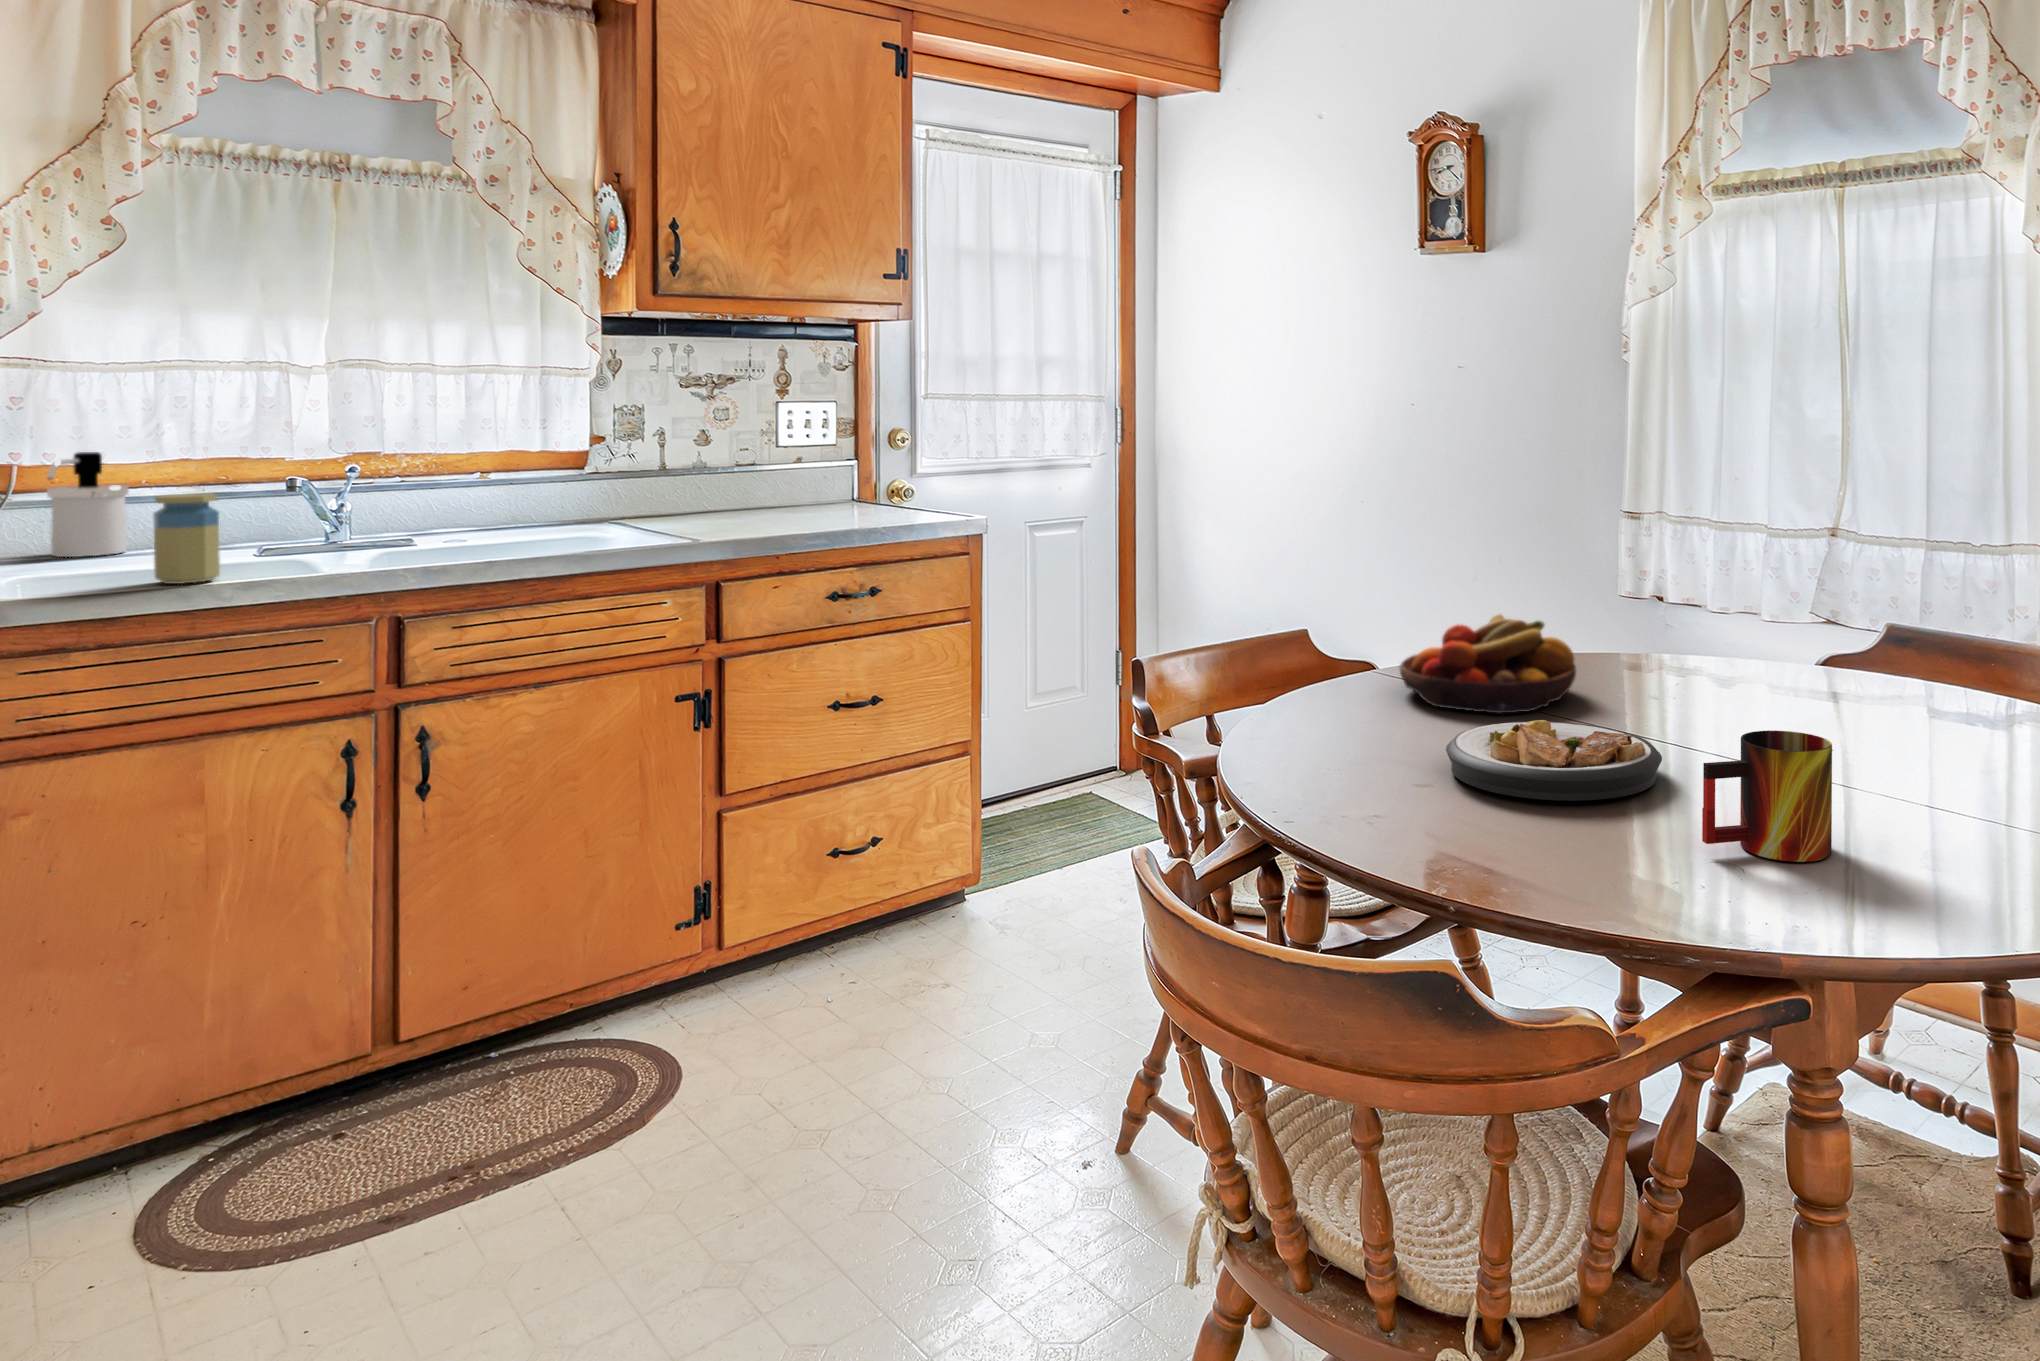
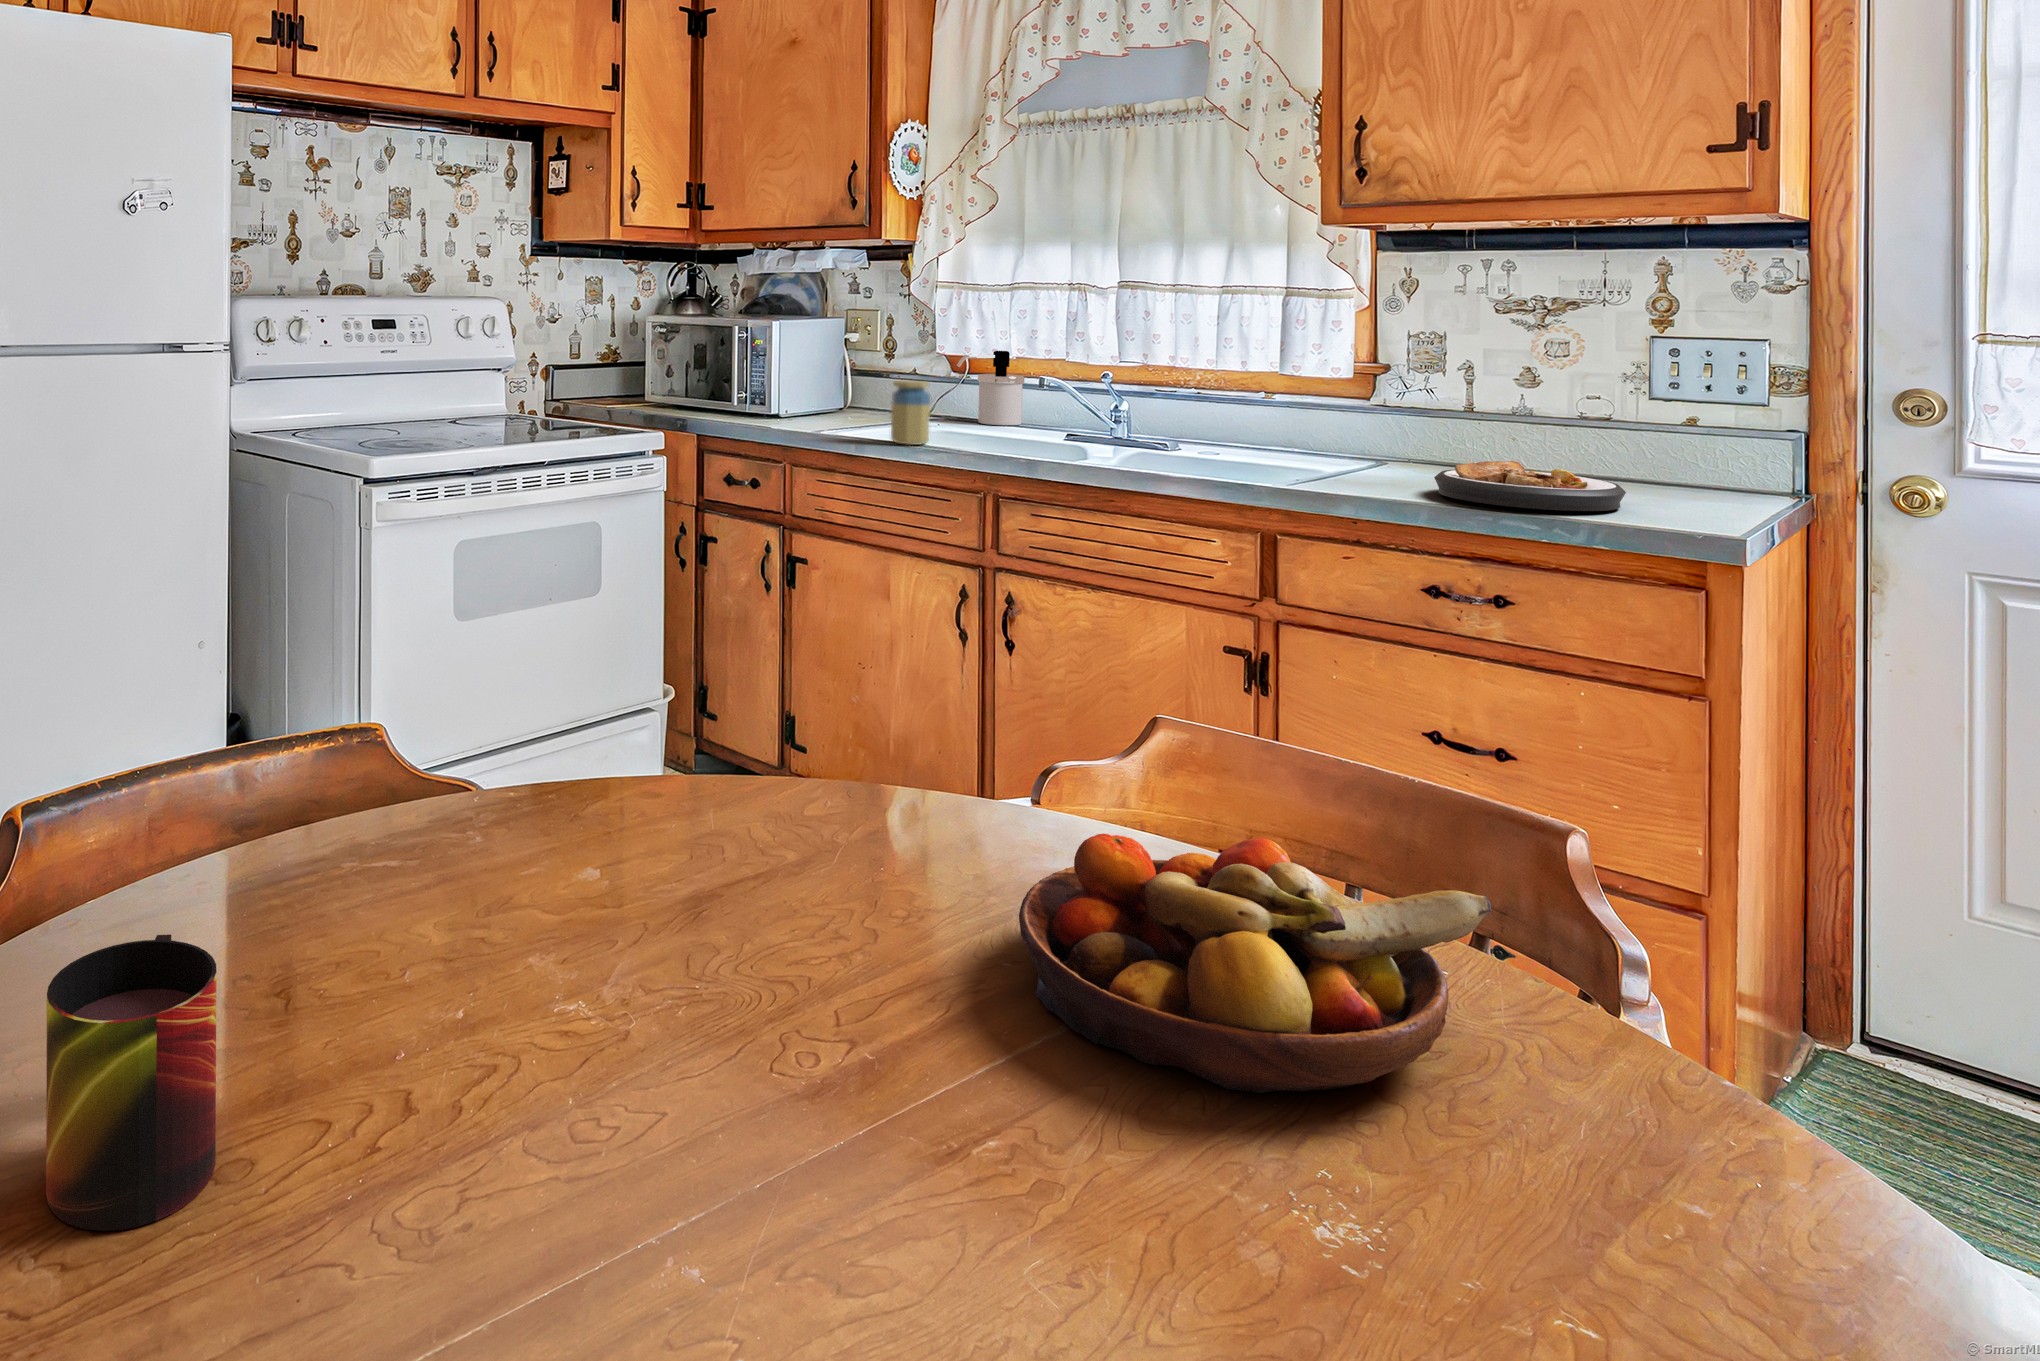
plate: present [1446,720,1662,801] -> present [1434,461,1626,511]

